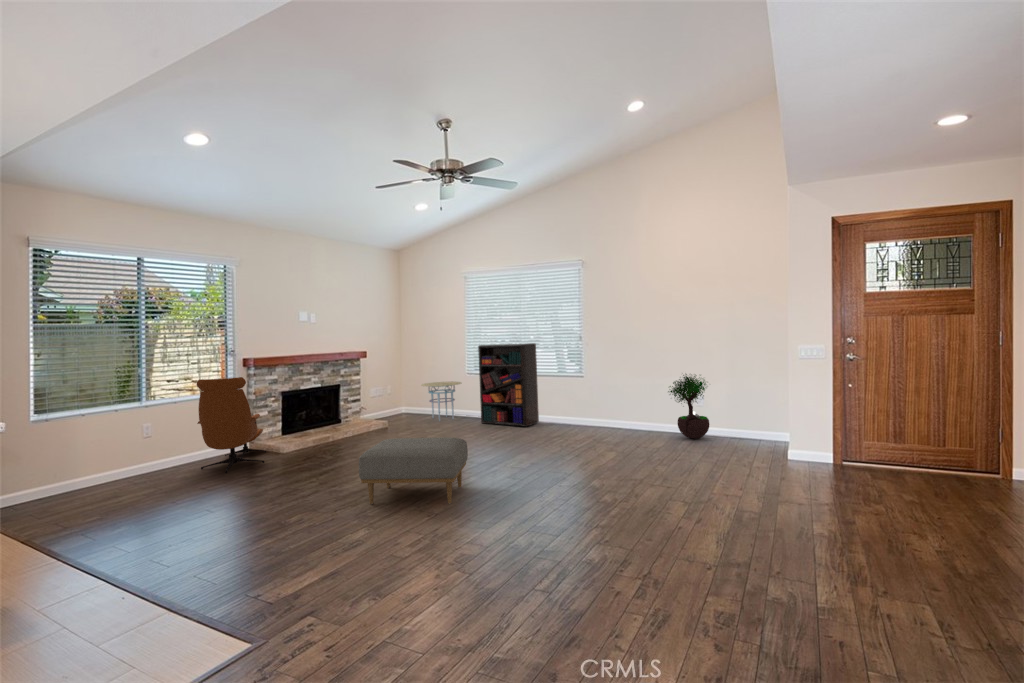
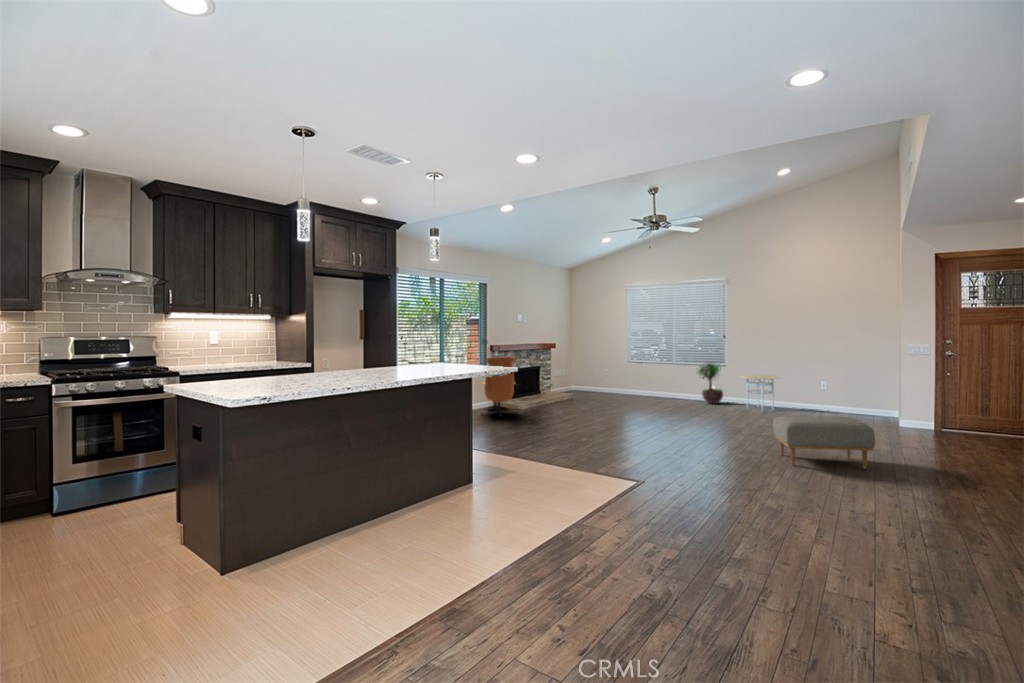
bookshelf: present [478,343,539,427] -> none [643,340,689,402]
potted tree: present [668,374,709,439] -> present [697,363,723,404]
side table: present [422,382,461,421] -> present [741,375,779,409]
ottoman: present [359,437,468,504] -> present [773,416,875,468]

